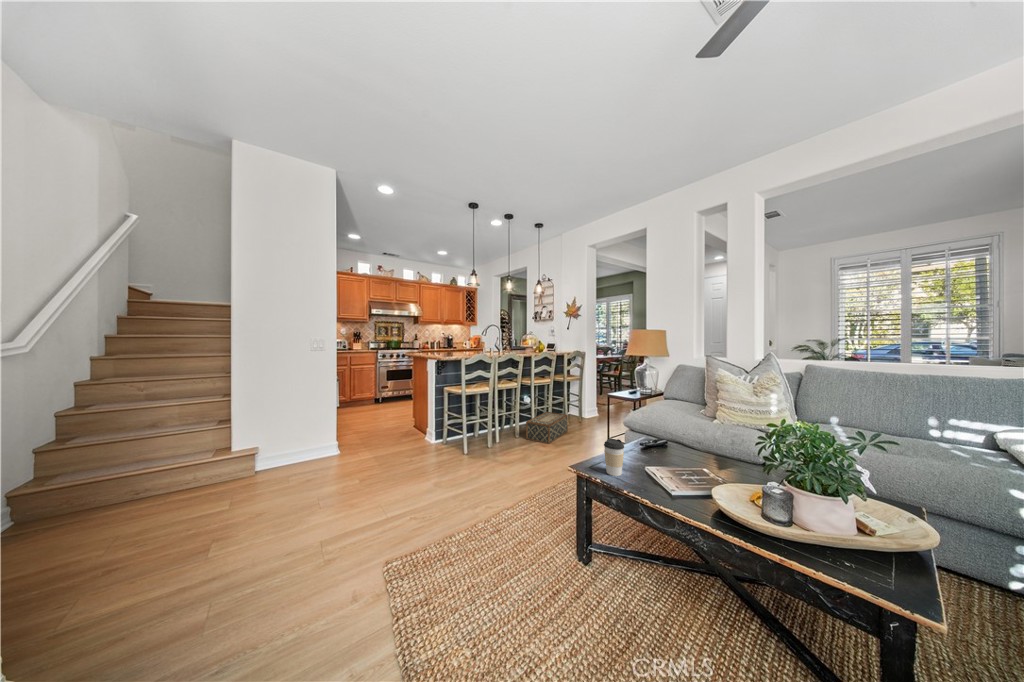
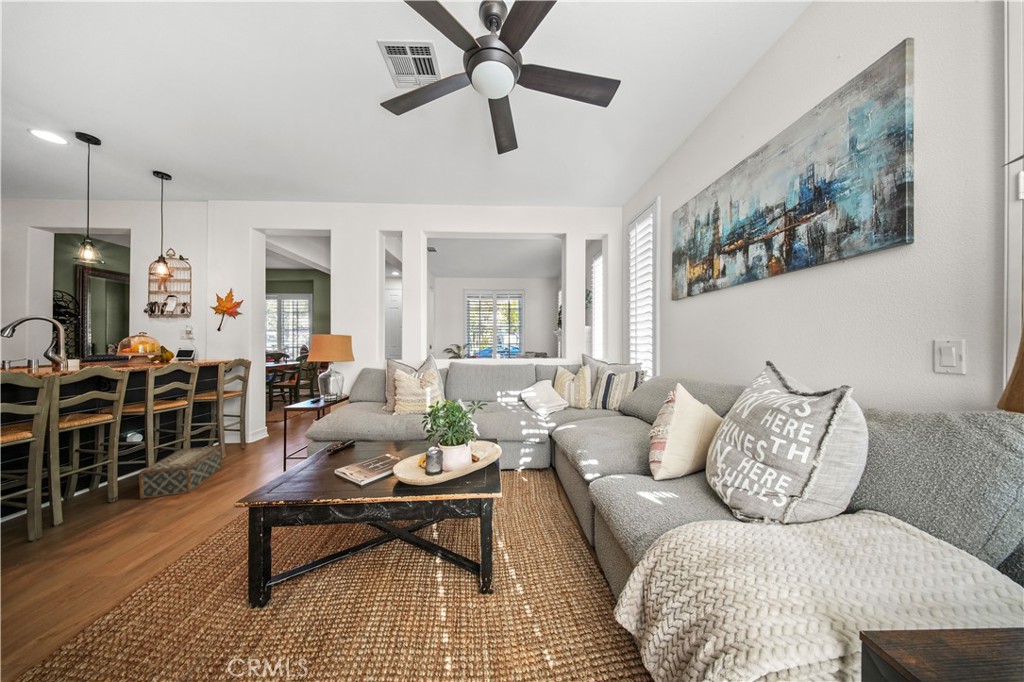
coffee cup: present [604,439,624,476] -> none [288,450,312,490]

